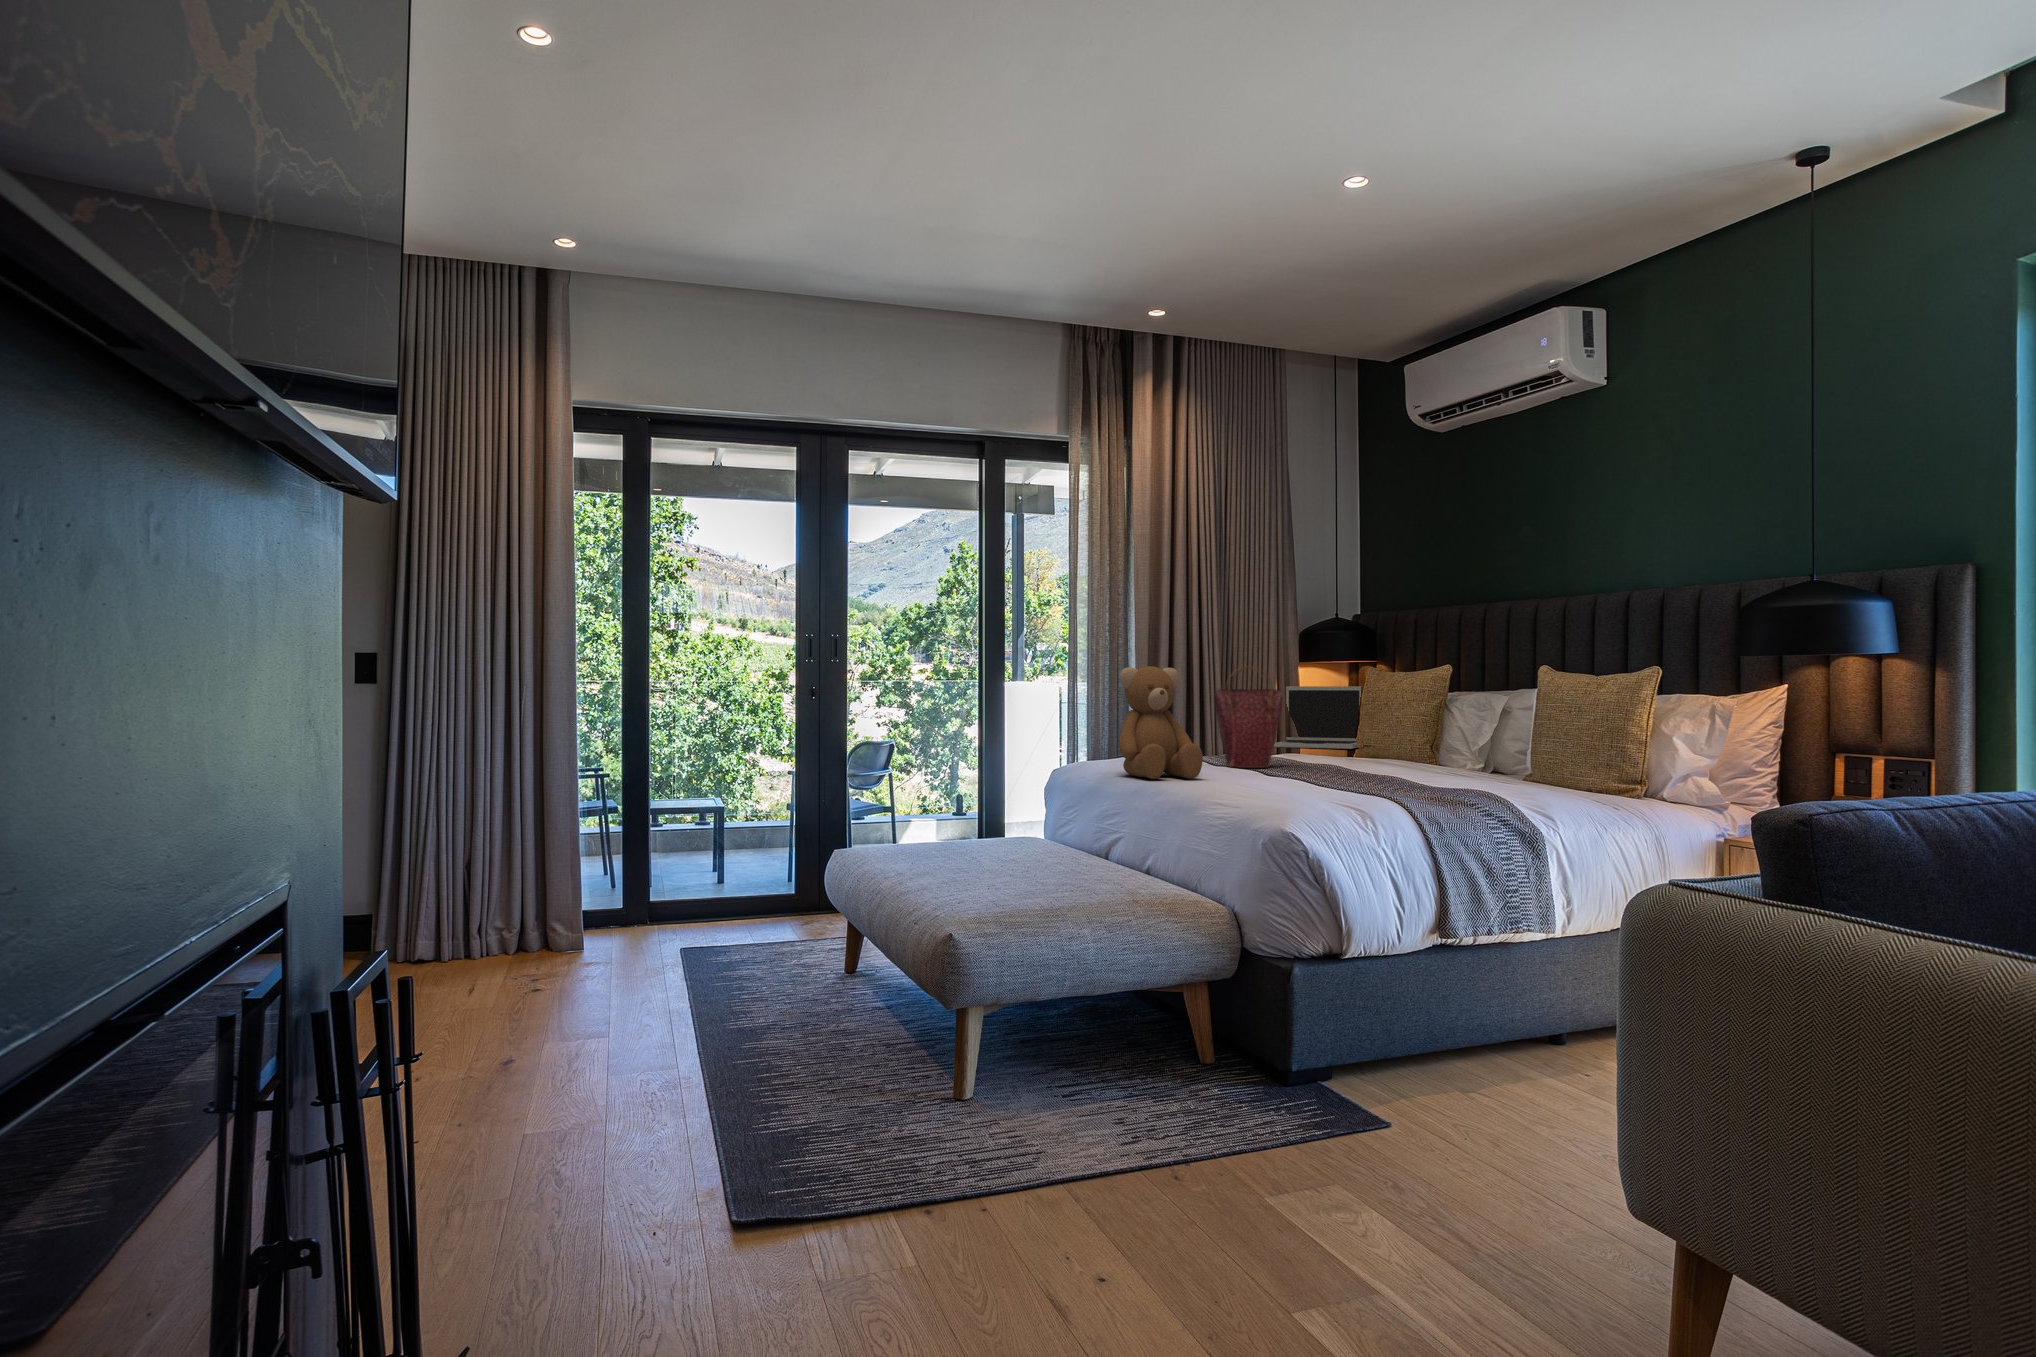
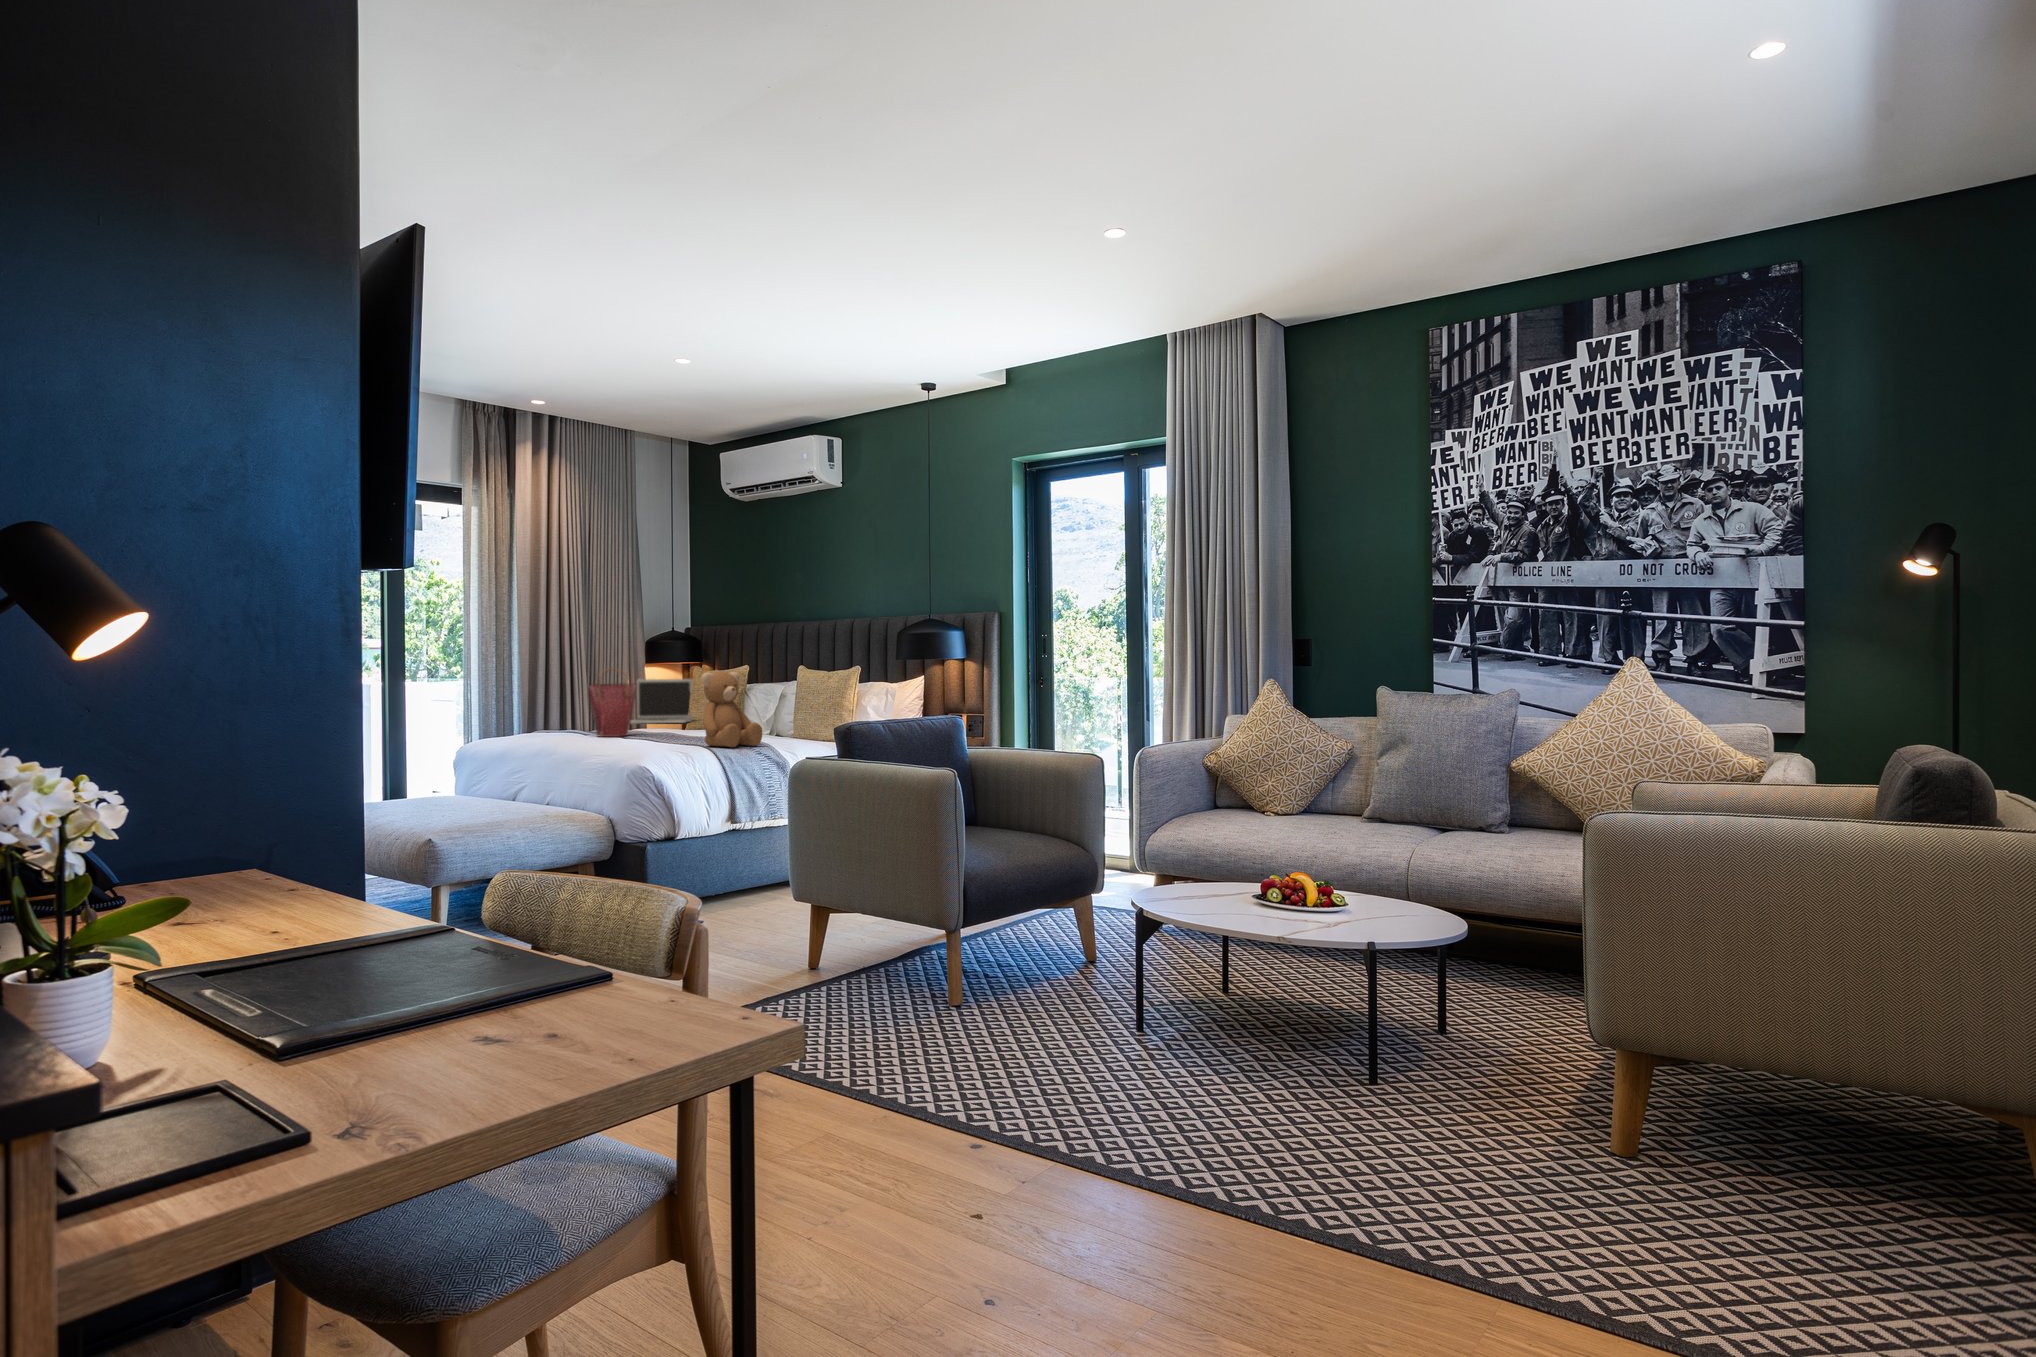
teddy bear: present [1119,666,1203,779] -> present [702,671,762,747]

